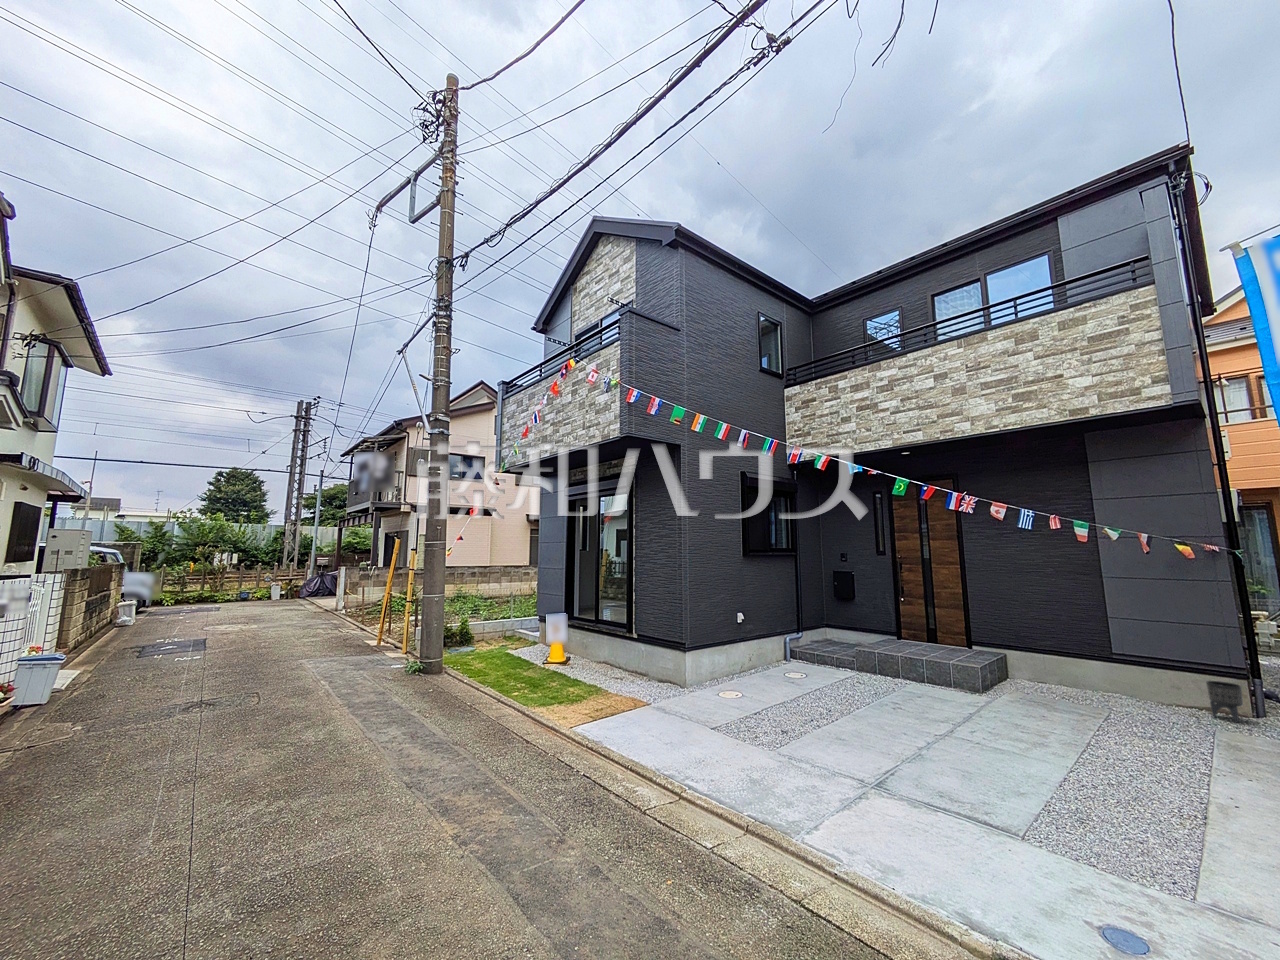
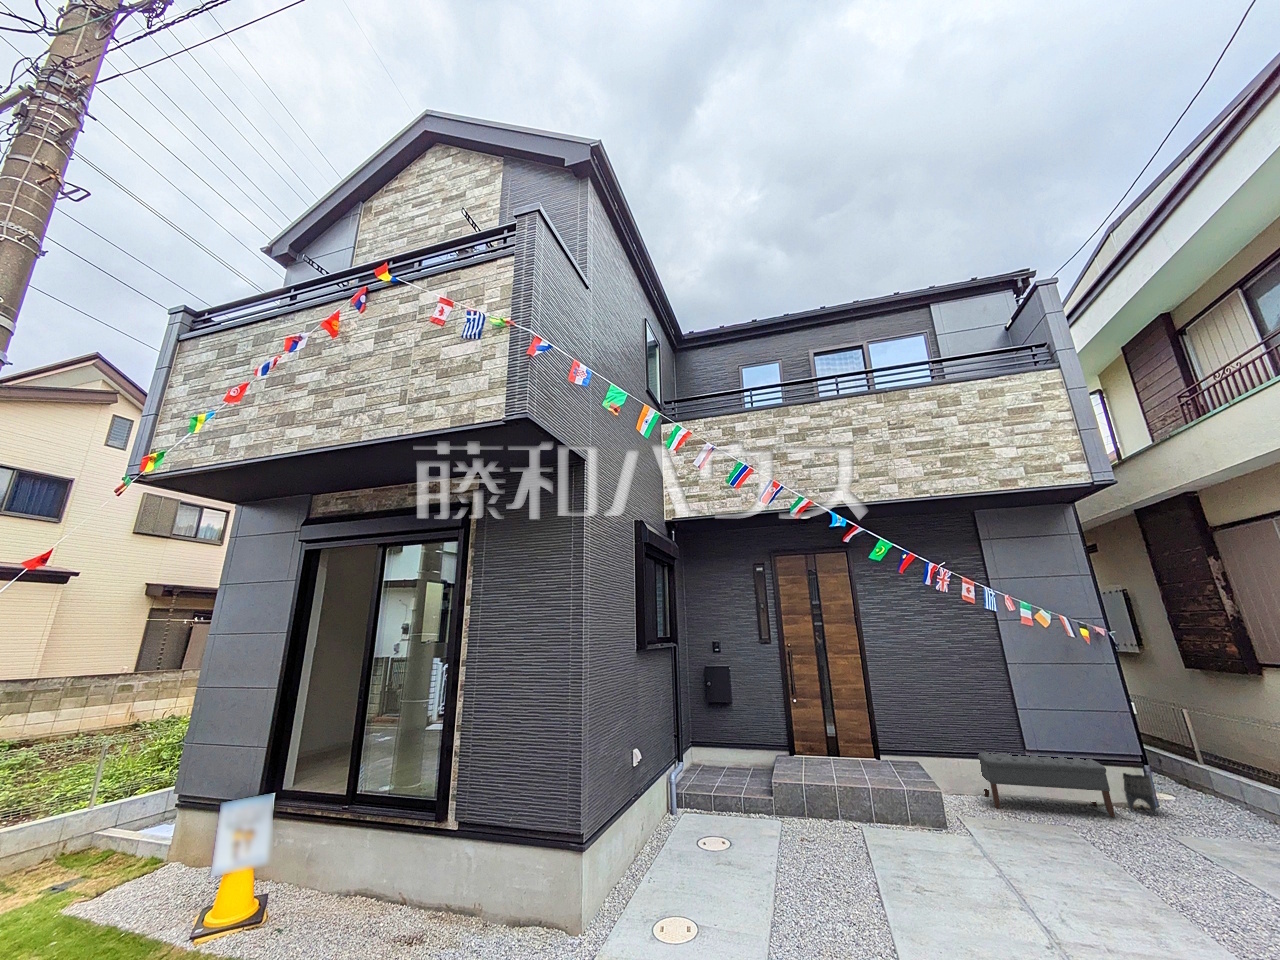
bench: none [1052,652,1181,715] -> present [977,751,1115,817]

